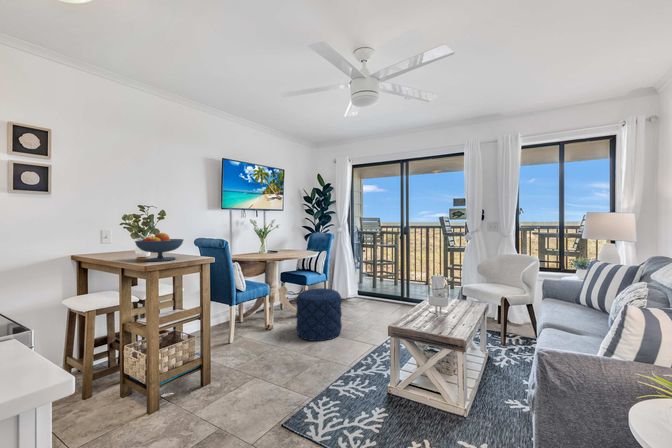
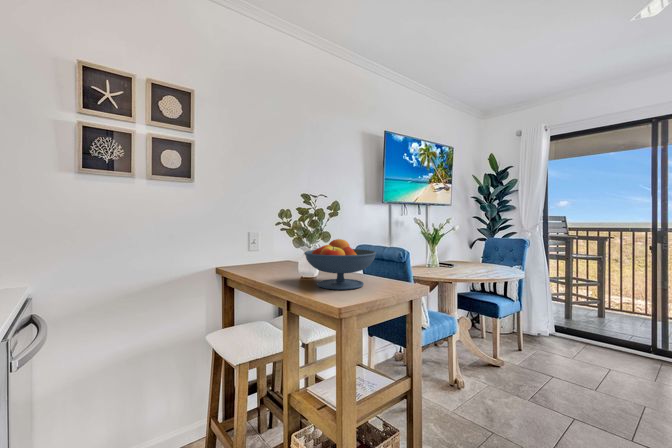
pouf: present [296,288,342,341] -> none [507,329,596,428]

